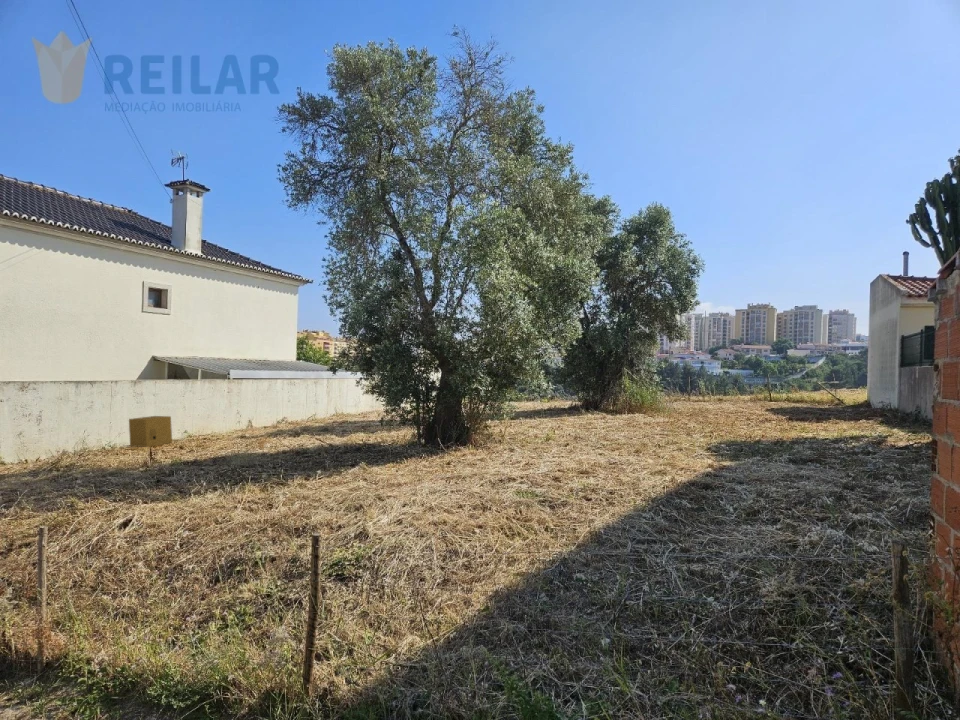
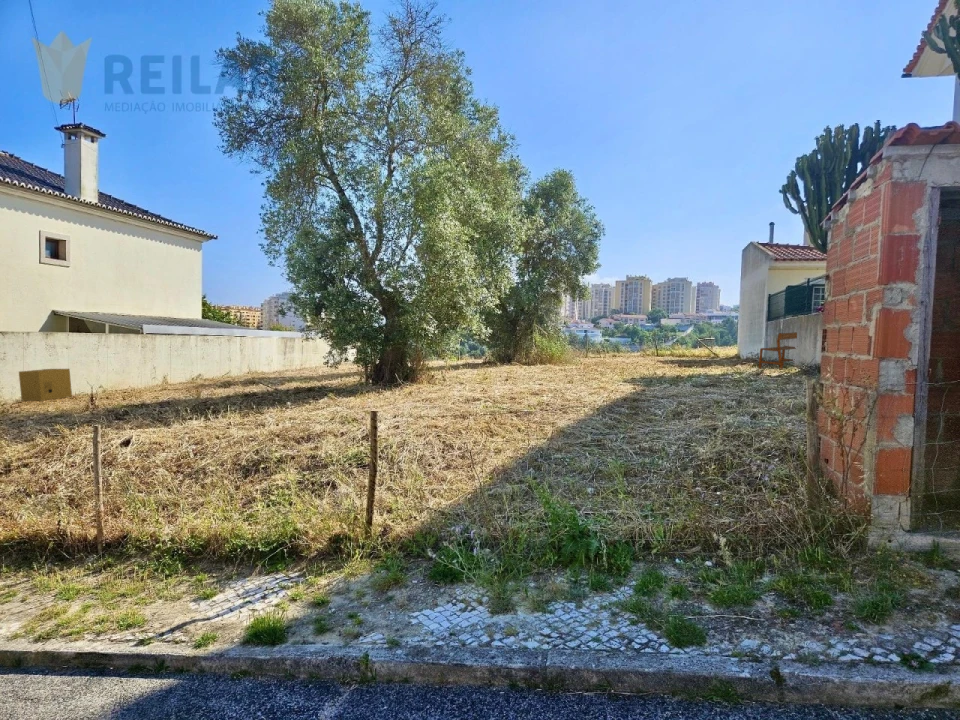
bench: none [884,384,941,428] -> present [759,332,797,370]

